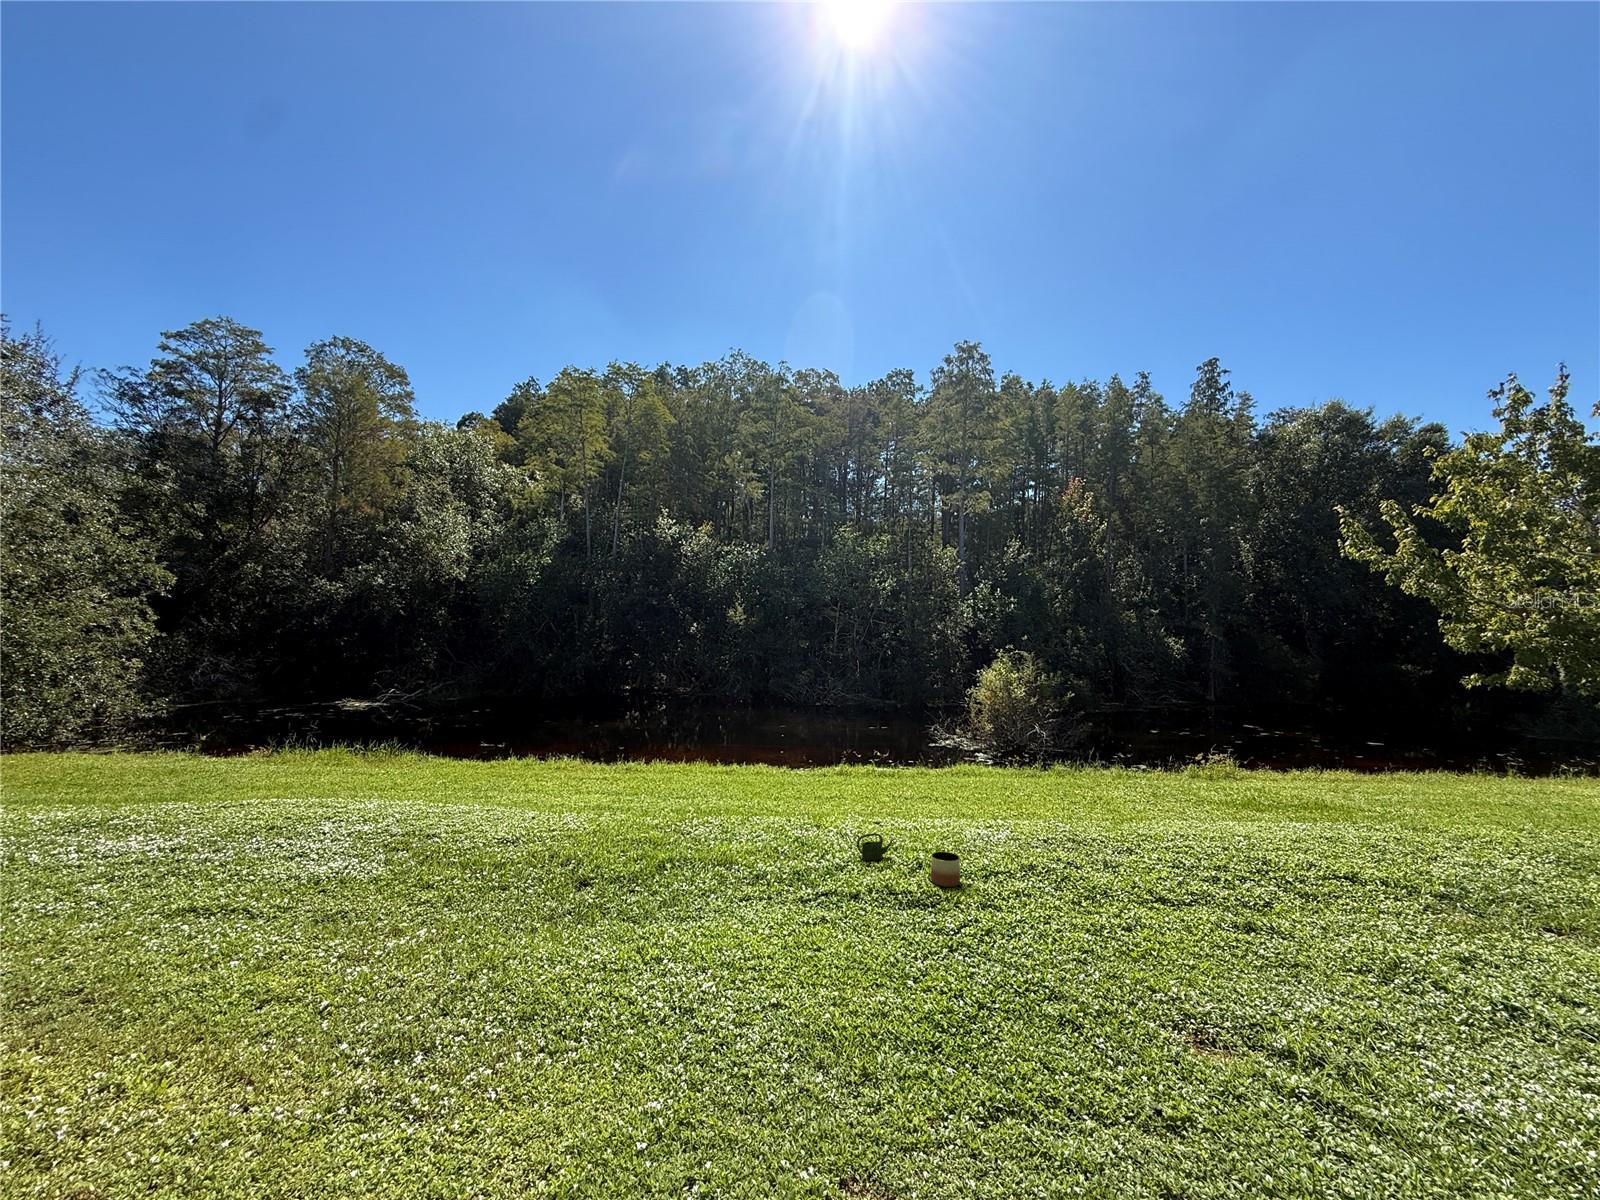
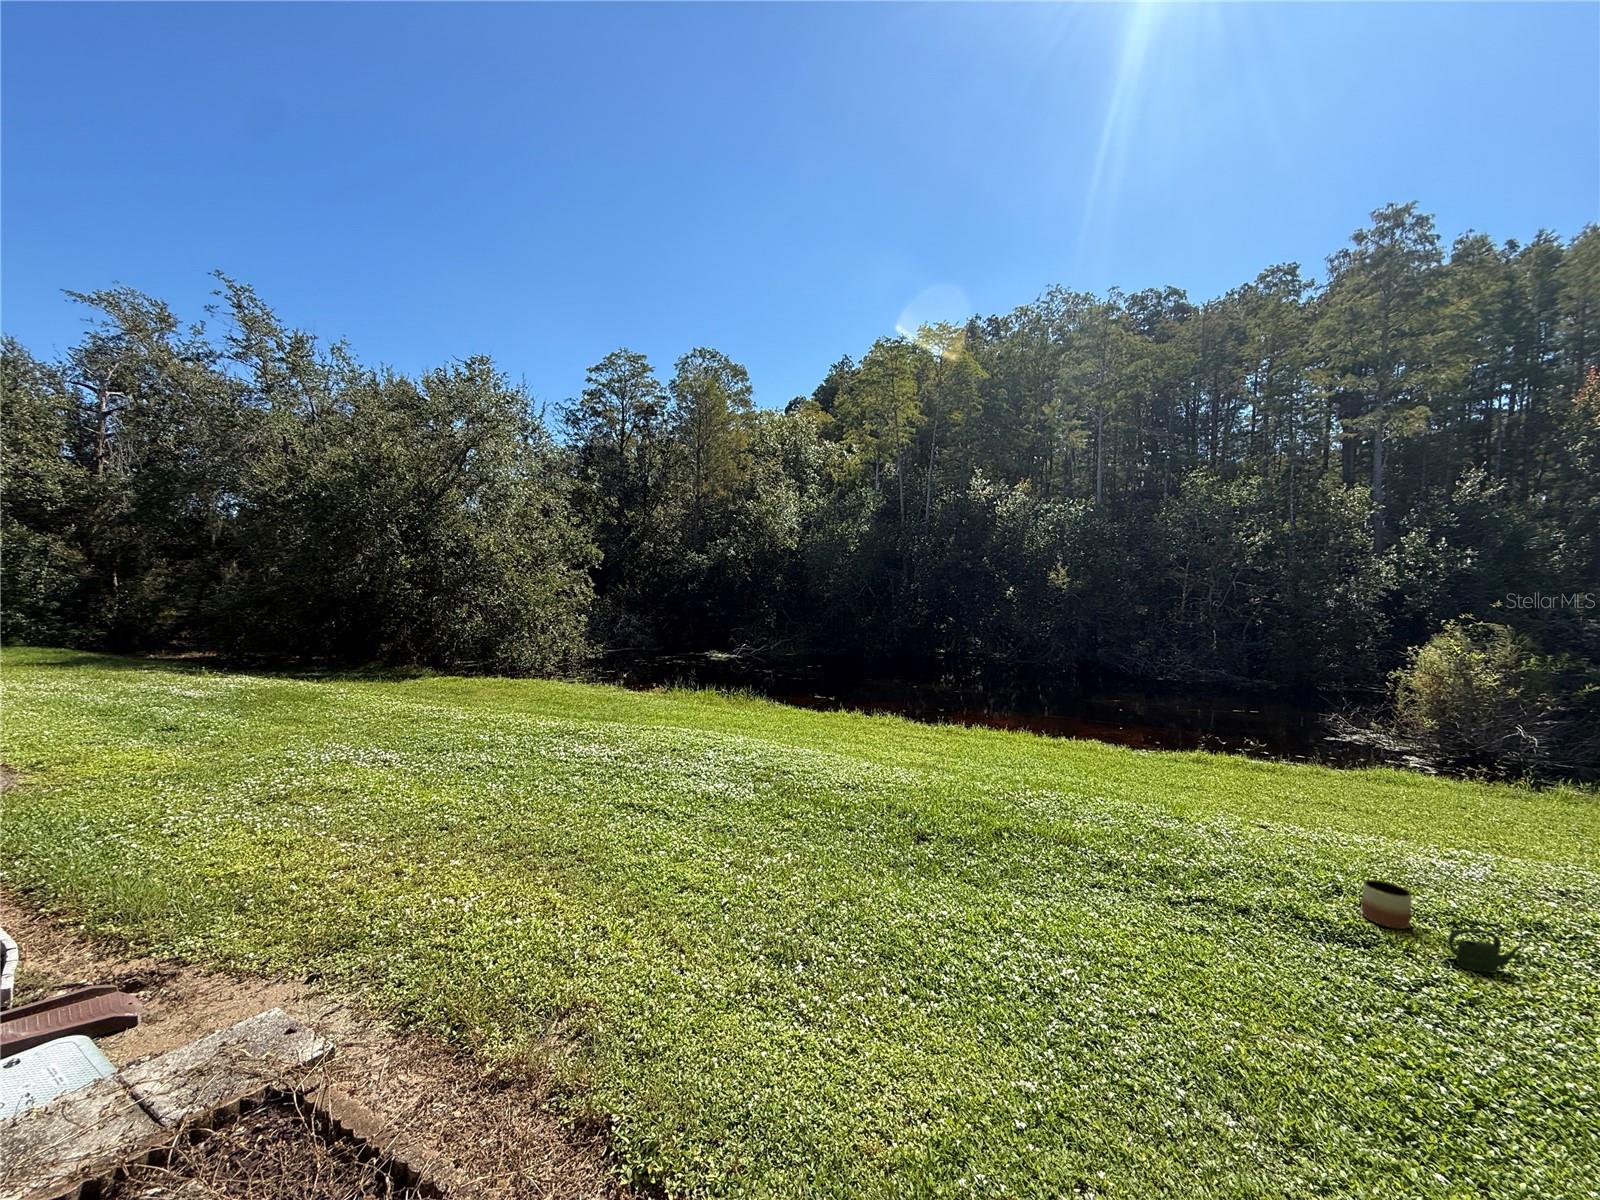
watering can: present [857,833,895,860] -> present [1448,929,1525,973]

